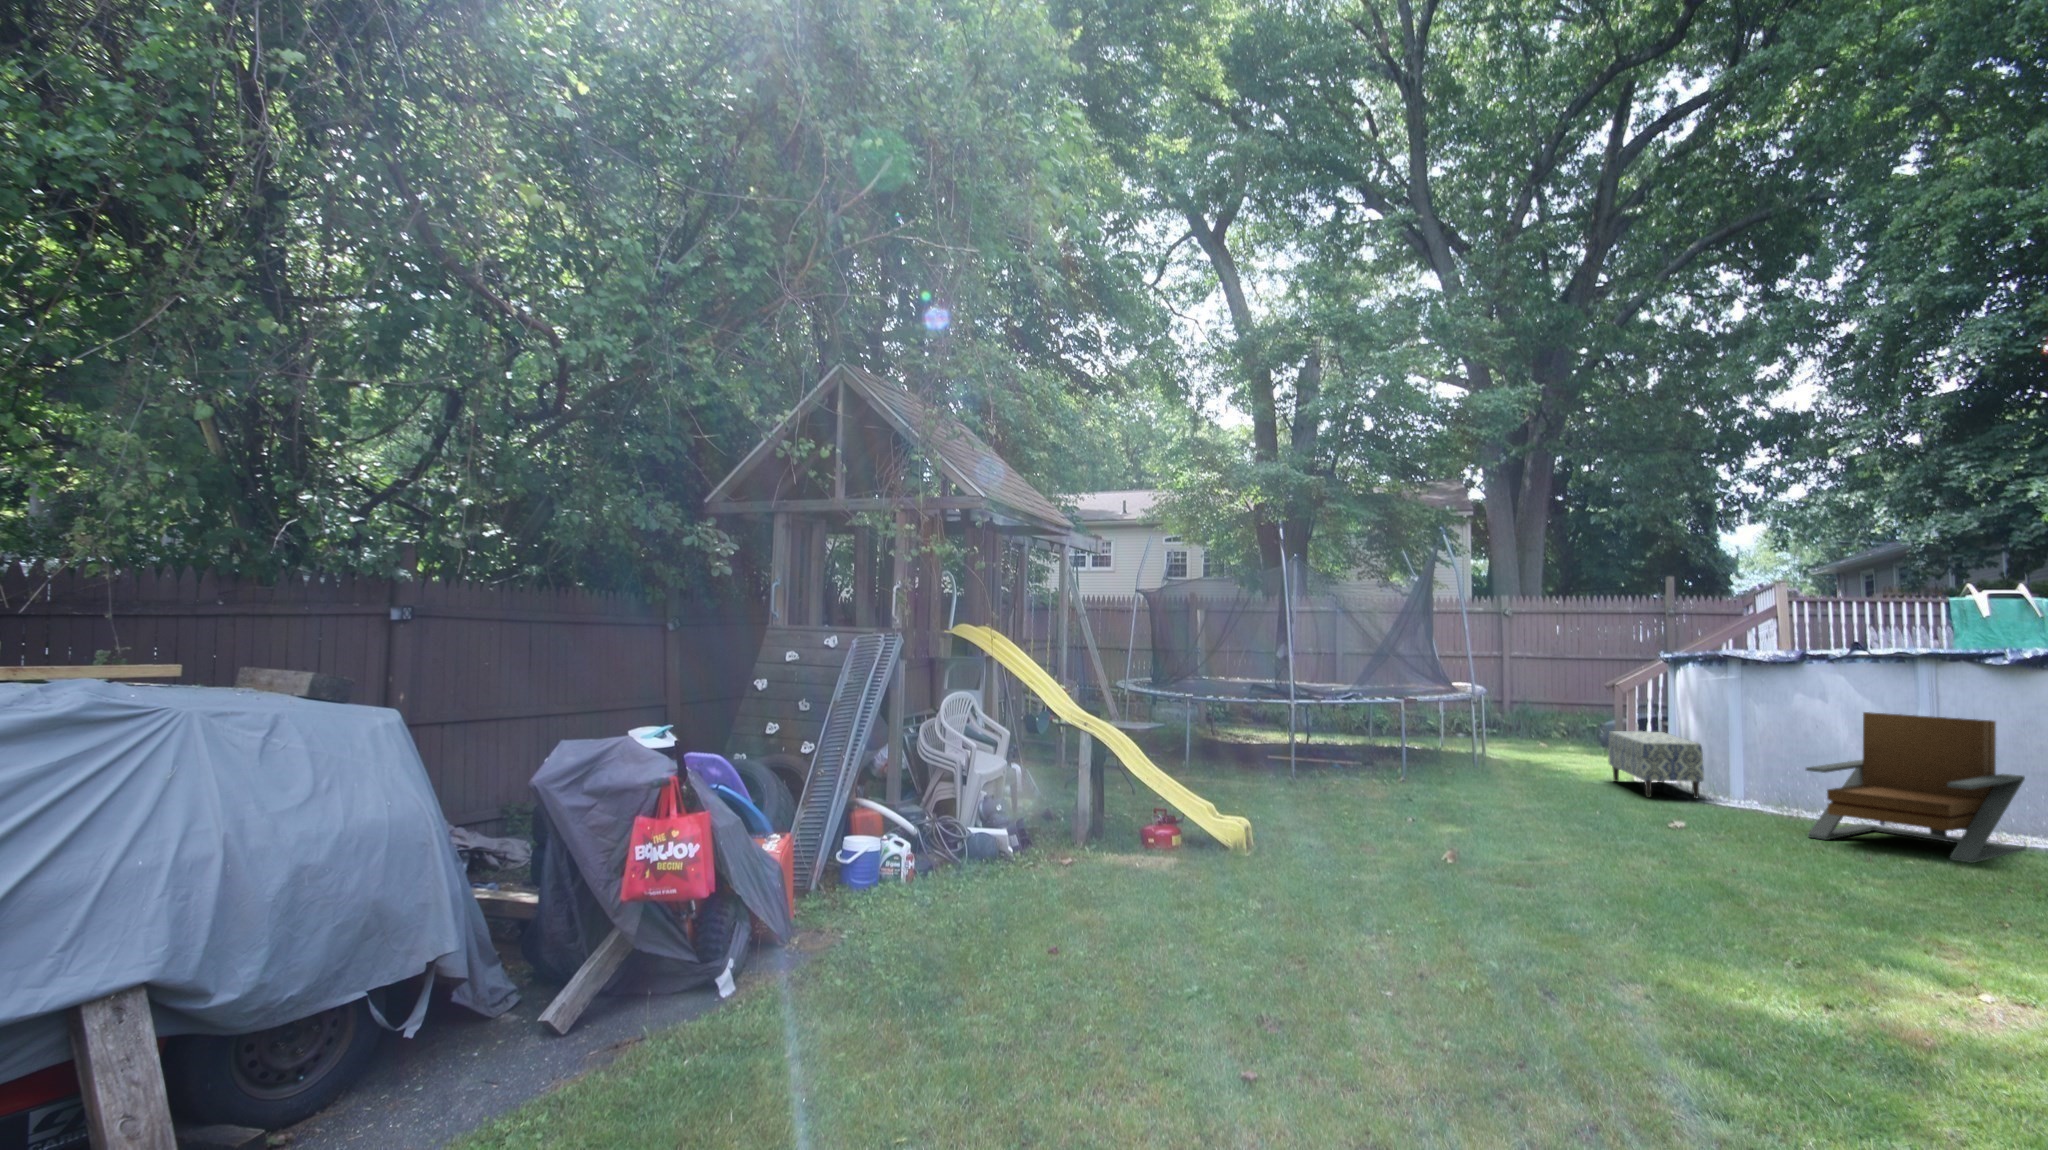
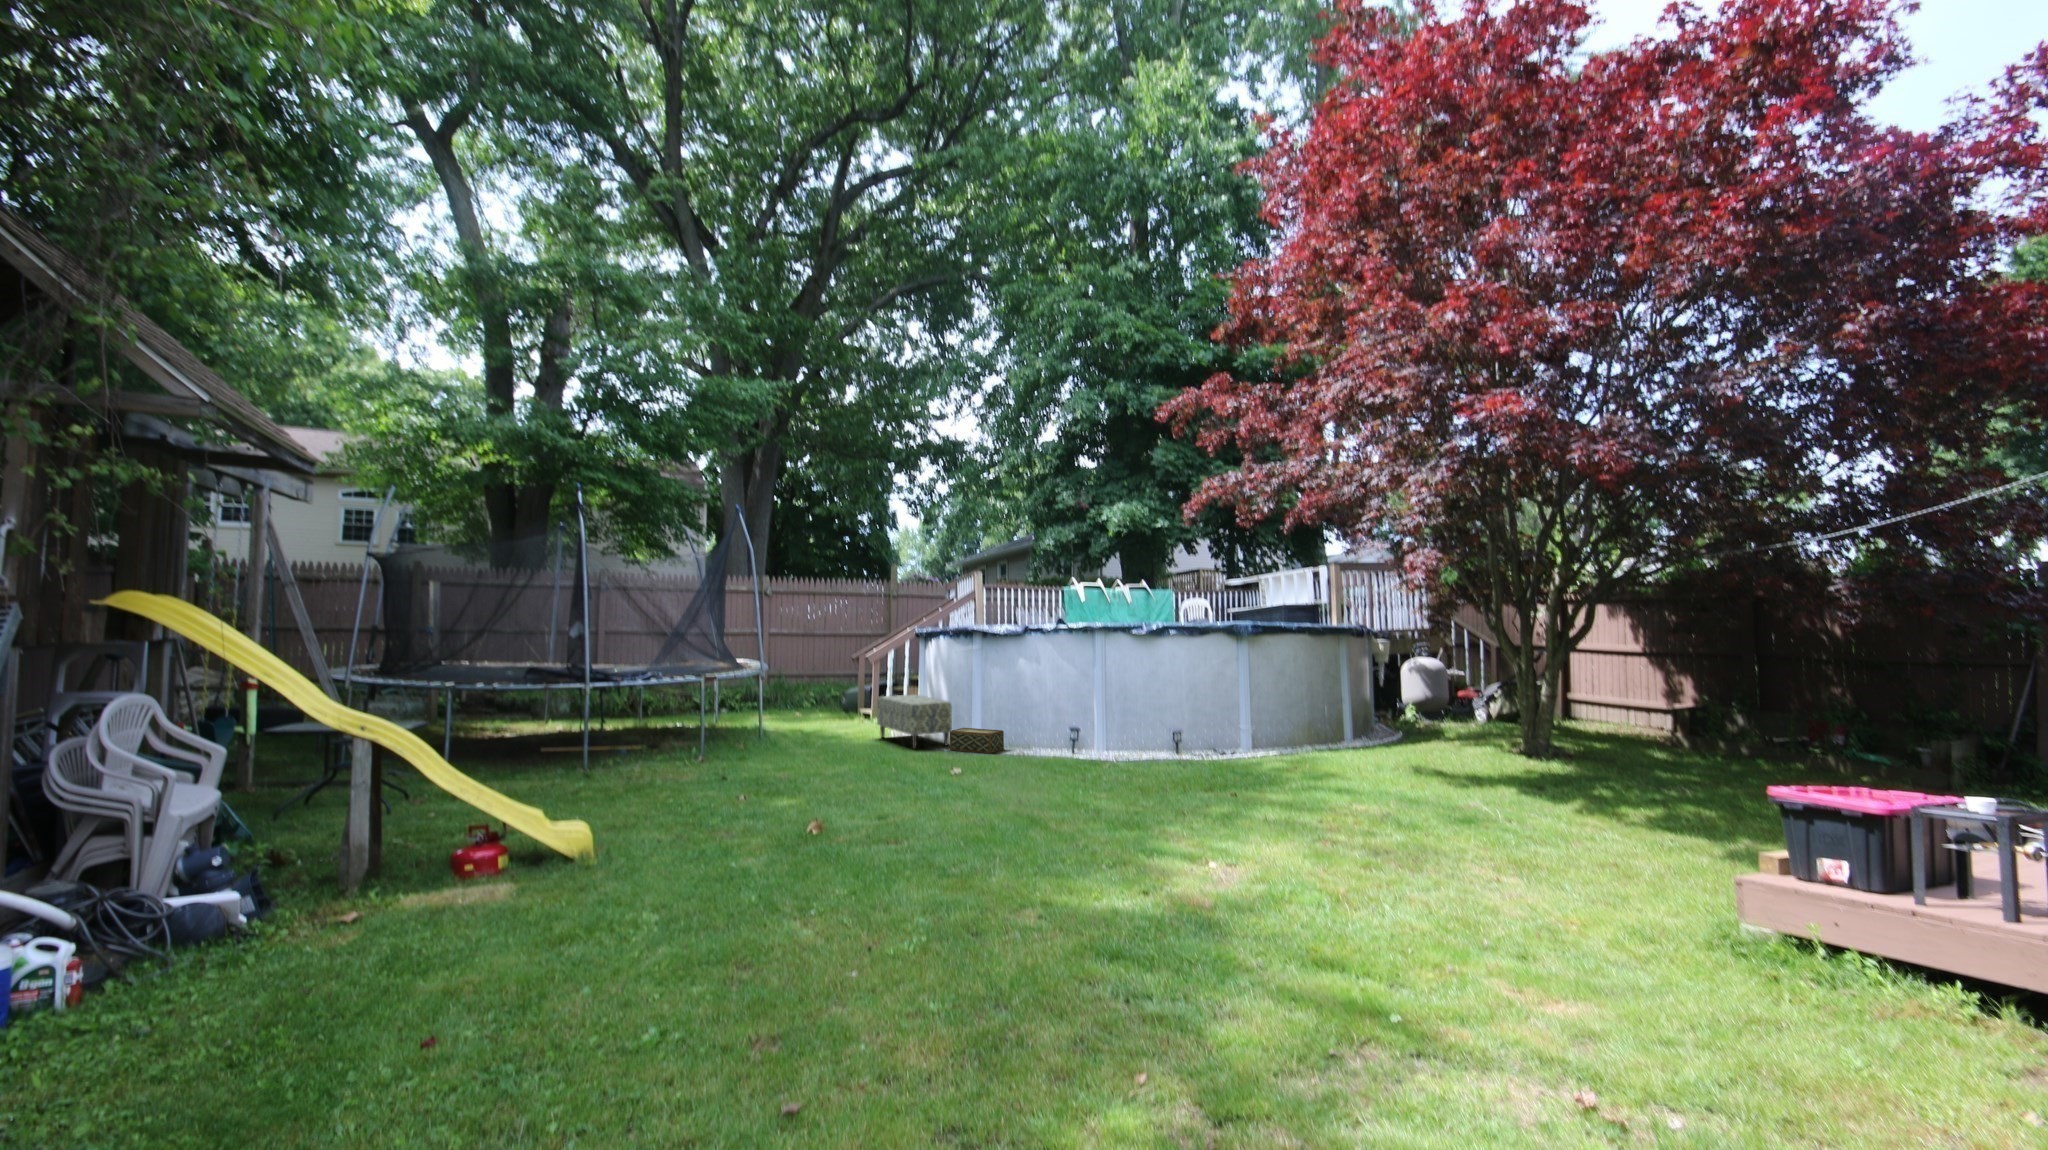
lounge chair: present [1806,712,2025,863] -> none [1038,670,1155,773]
woven basket: none [1696,778,1777,813] -> present [950,728,1004,753]

